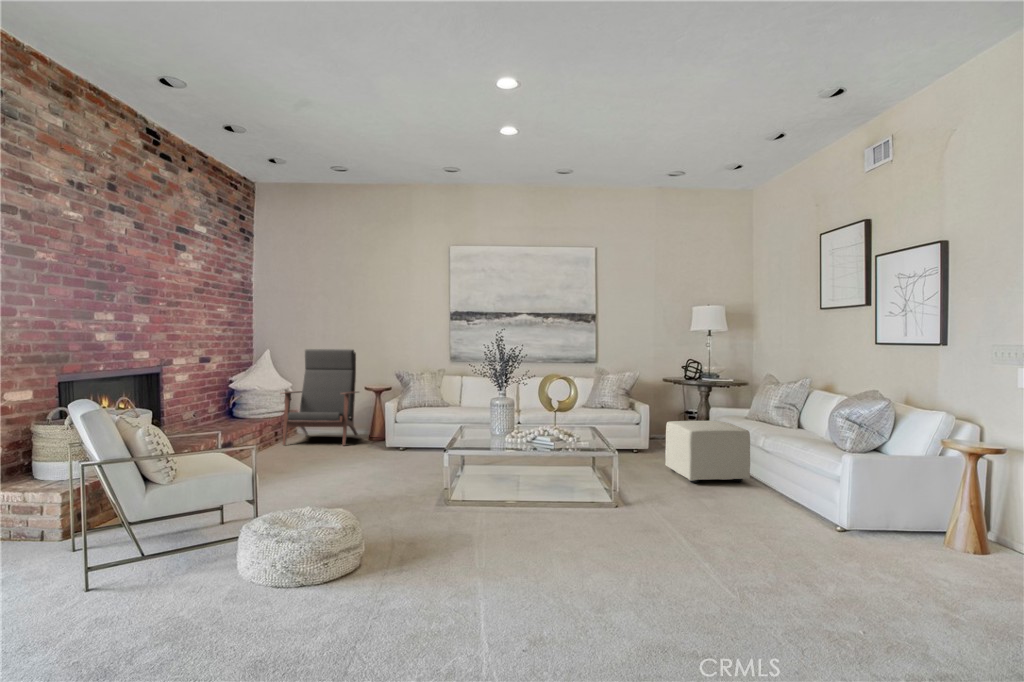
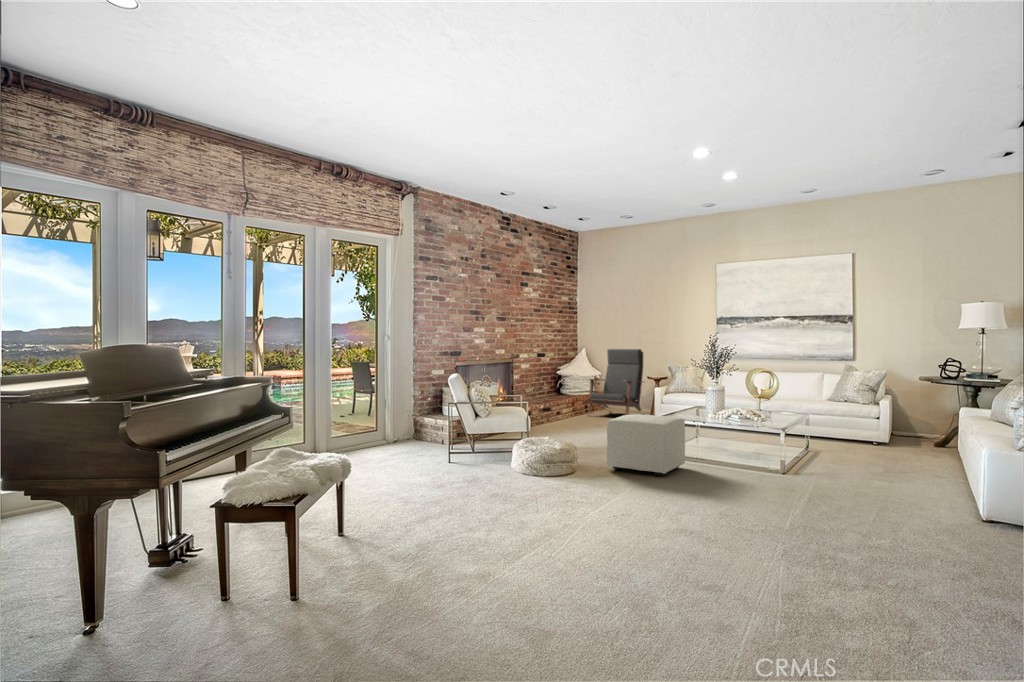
ottoman: present [665,421,750,483] -> present [607,414,685,476]

